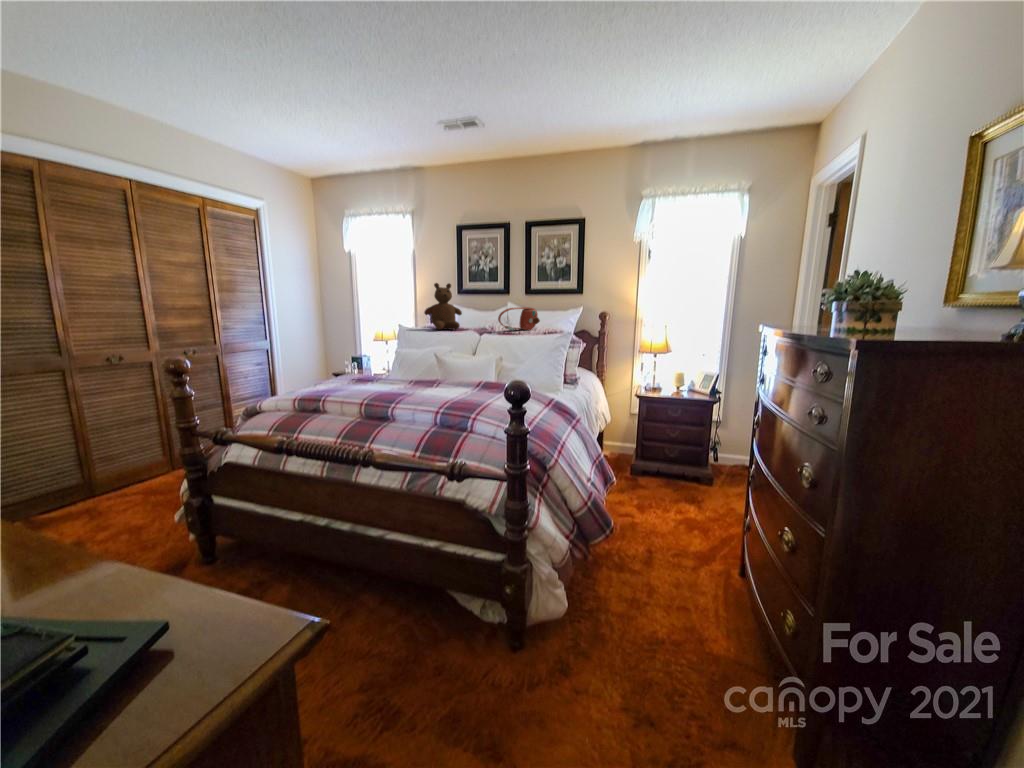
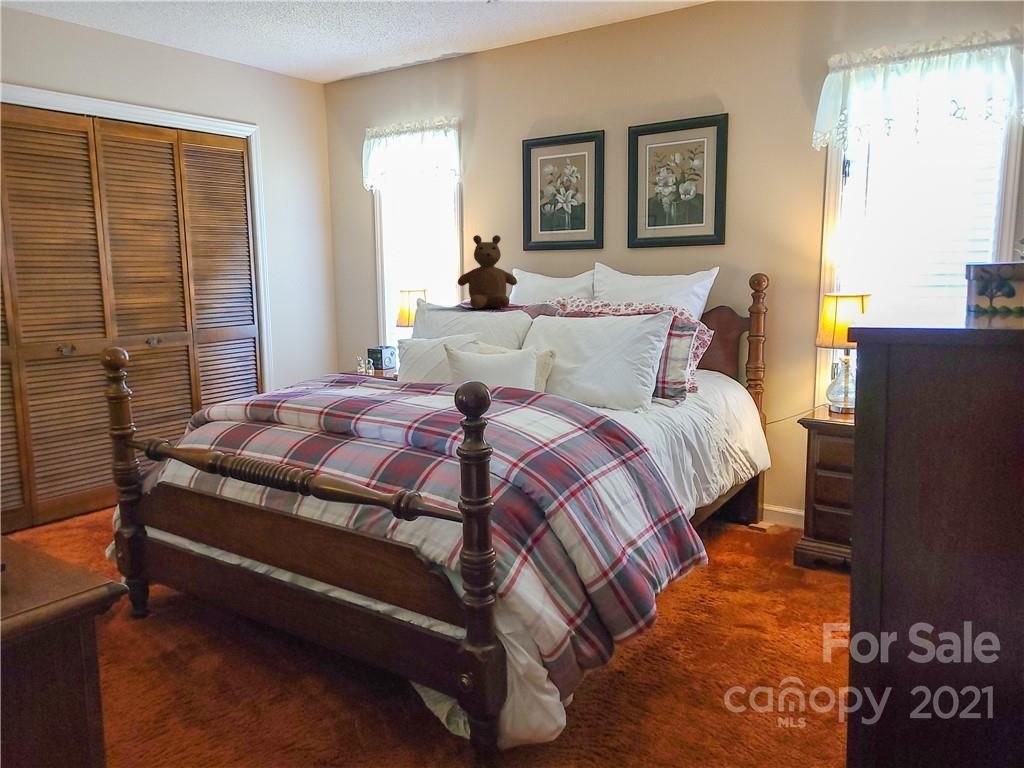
handbag: present [498,307,540,330] -> none [564,270,639,310]

